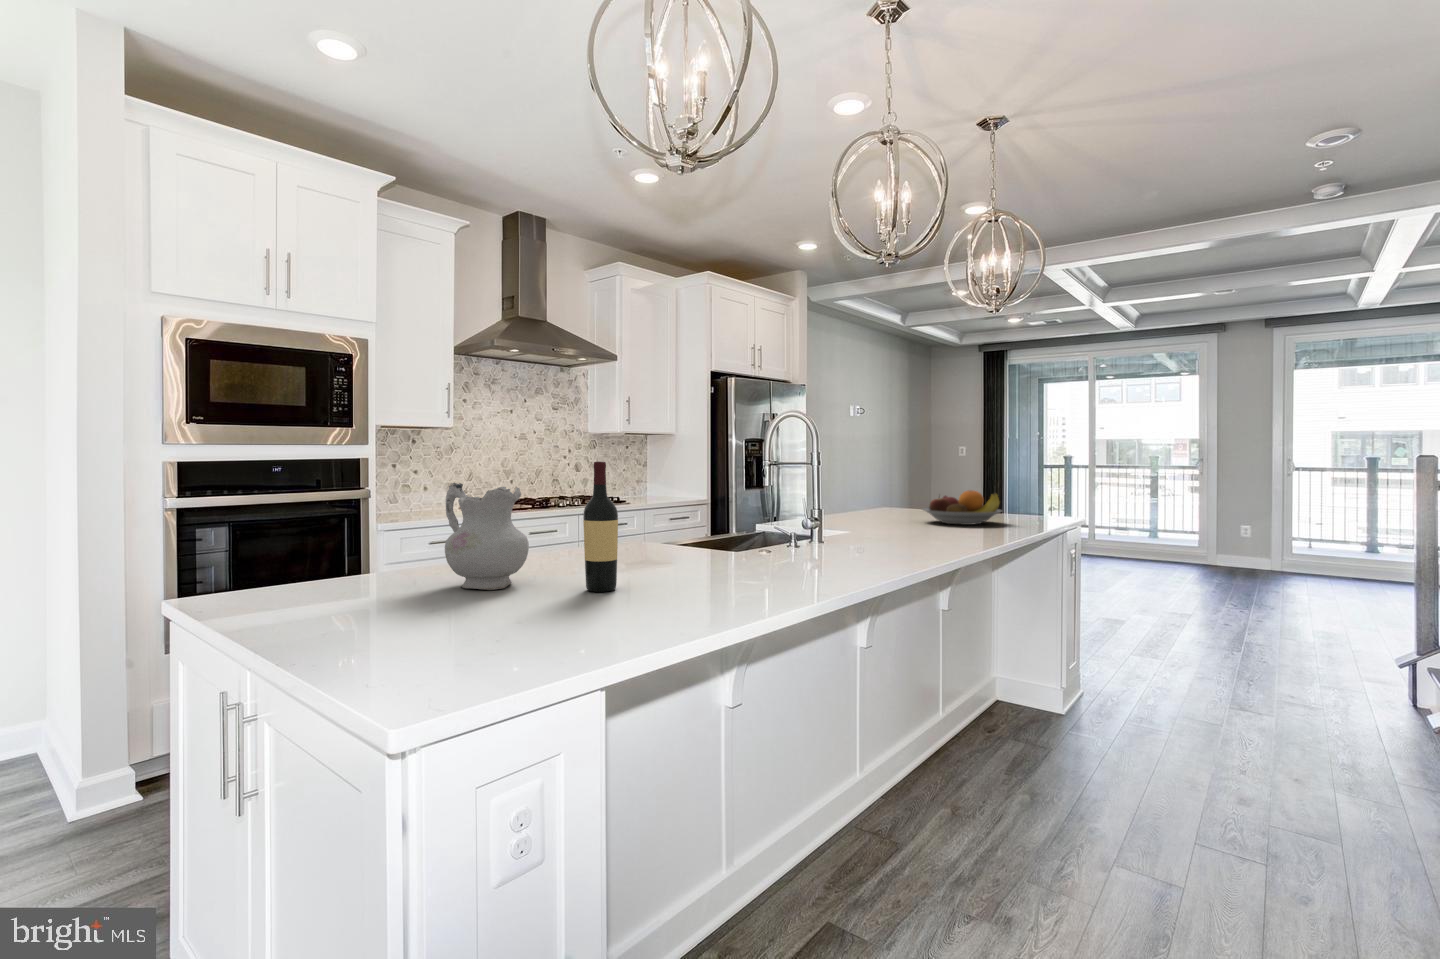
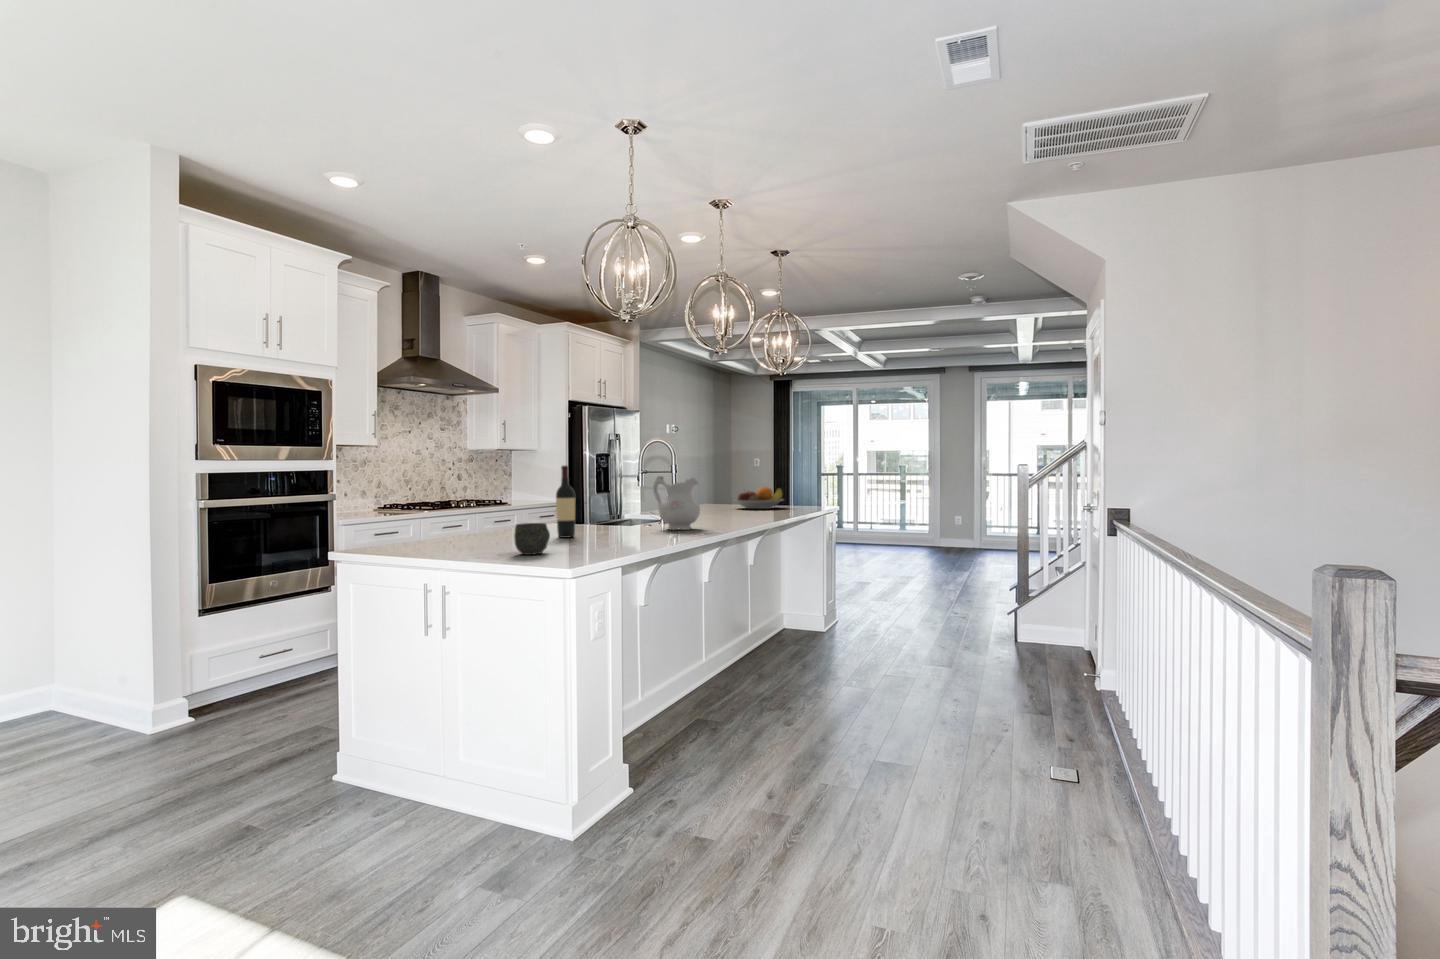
ceramic pitcher: present [445,483,529,590] -> present [653,476,700,530]
mug: none [409,588,499,663] -> present [514,523,550,555]

